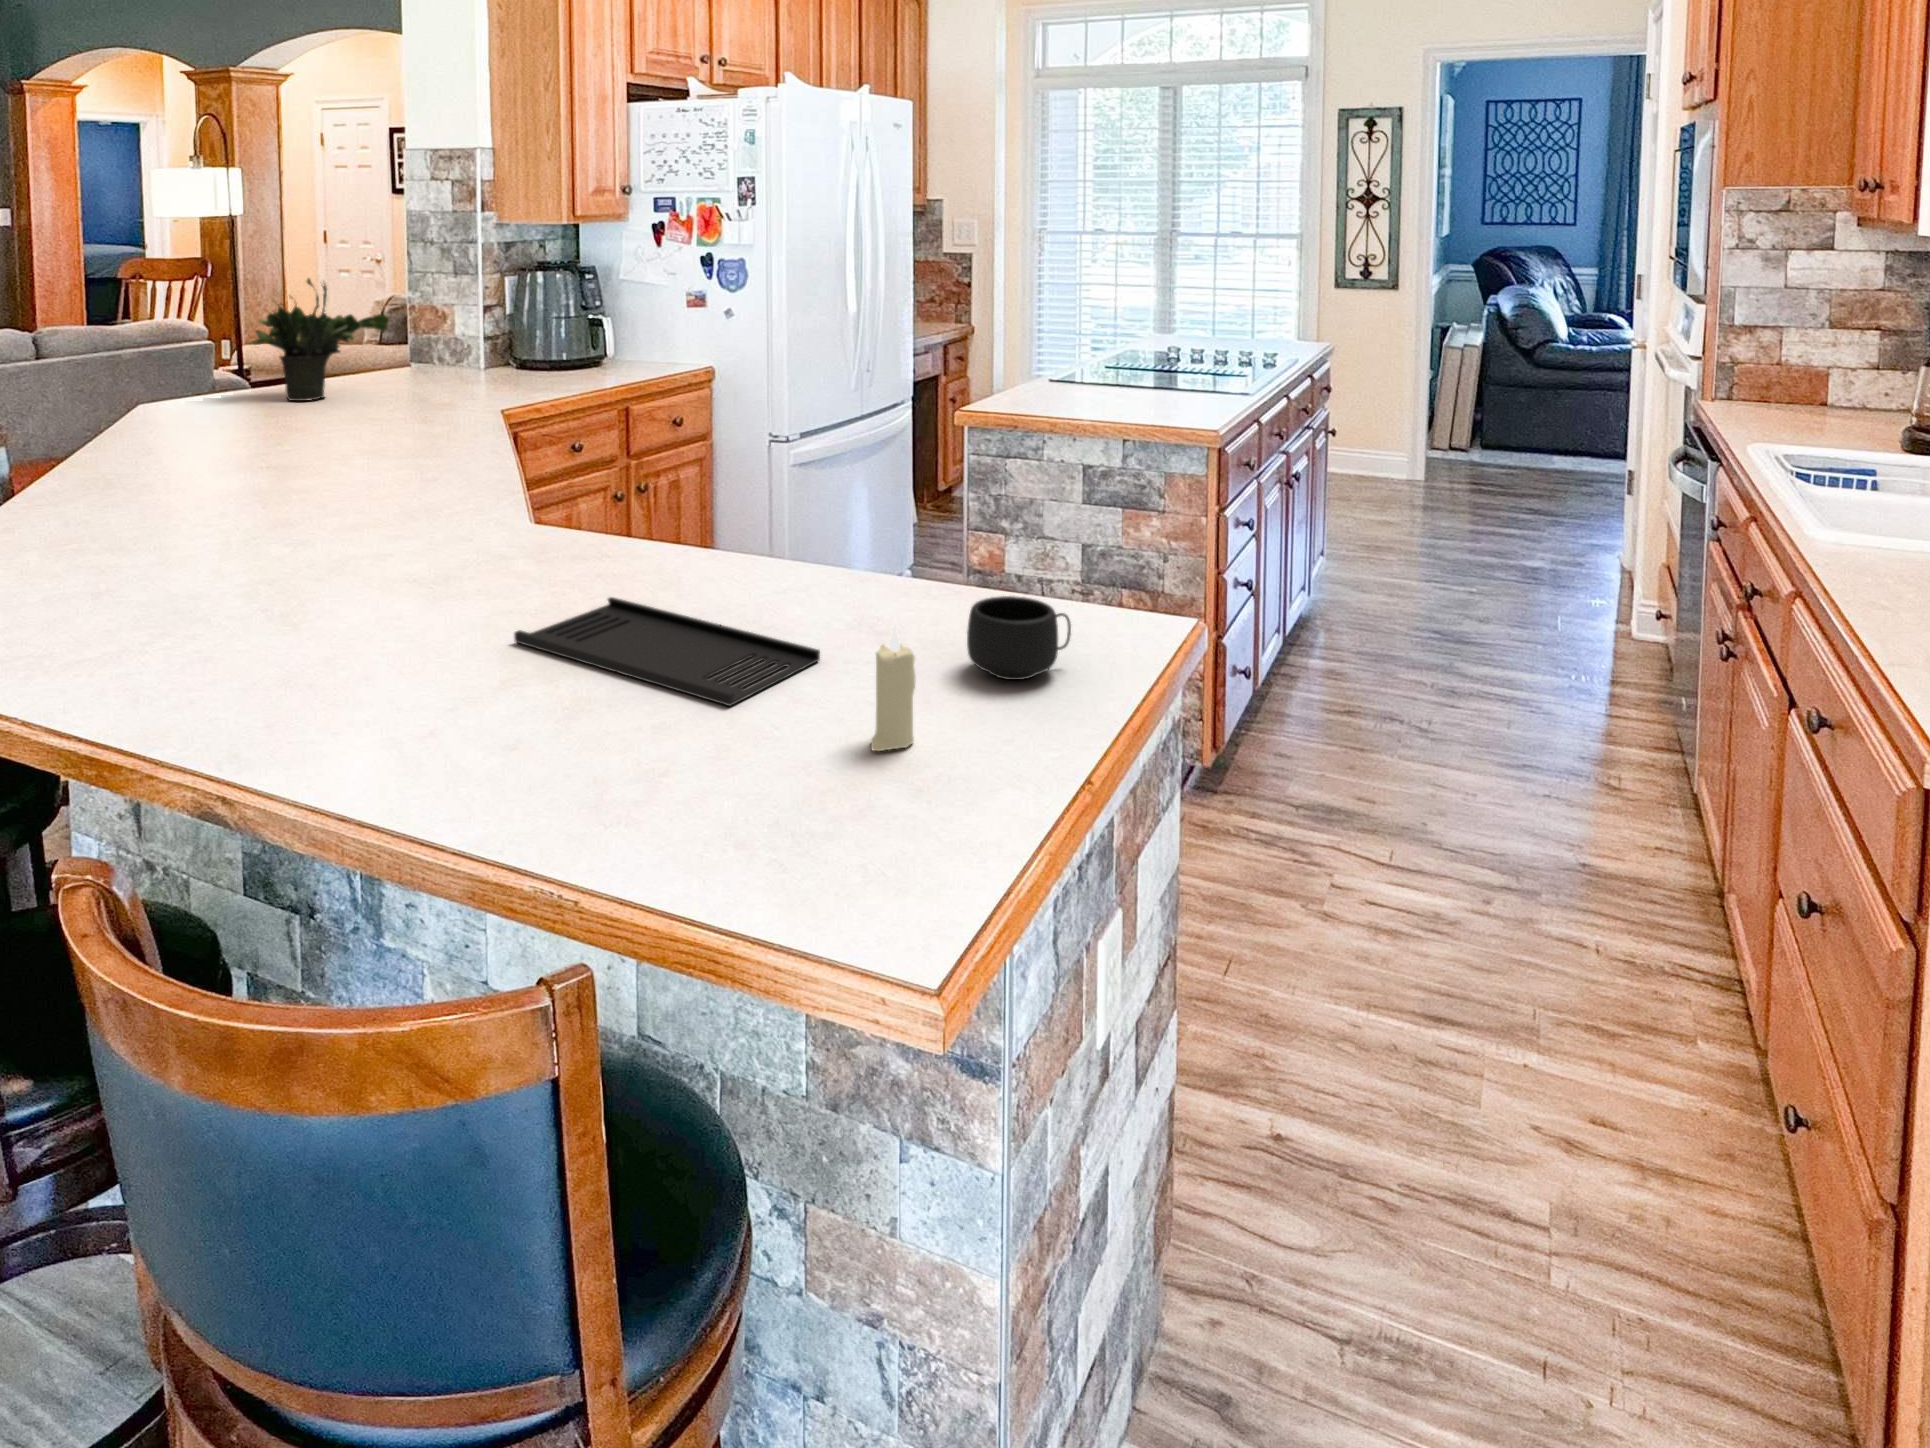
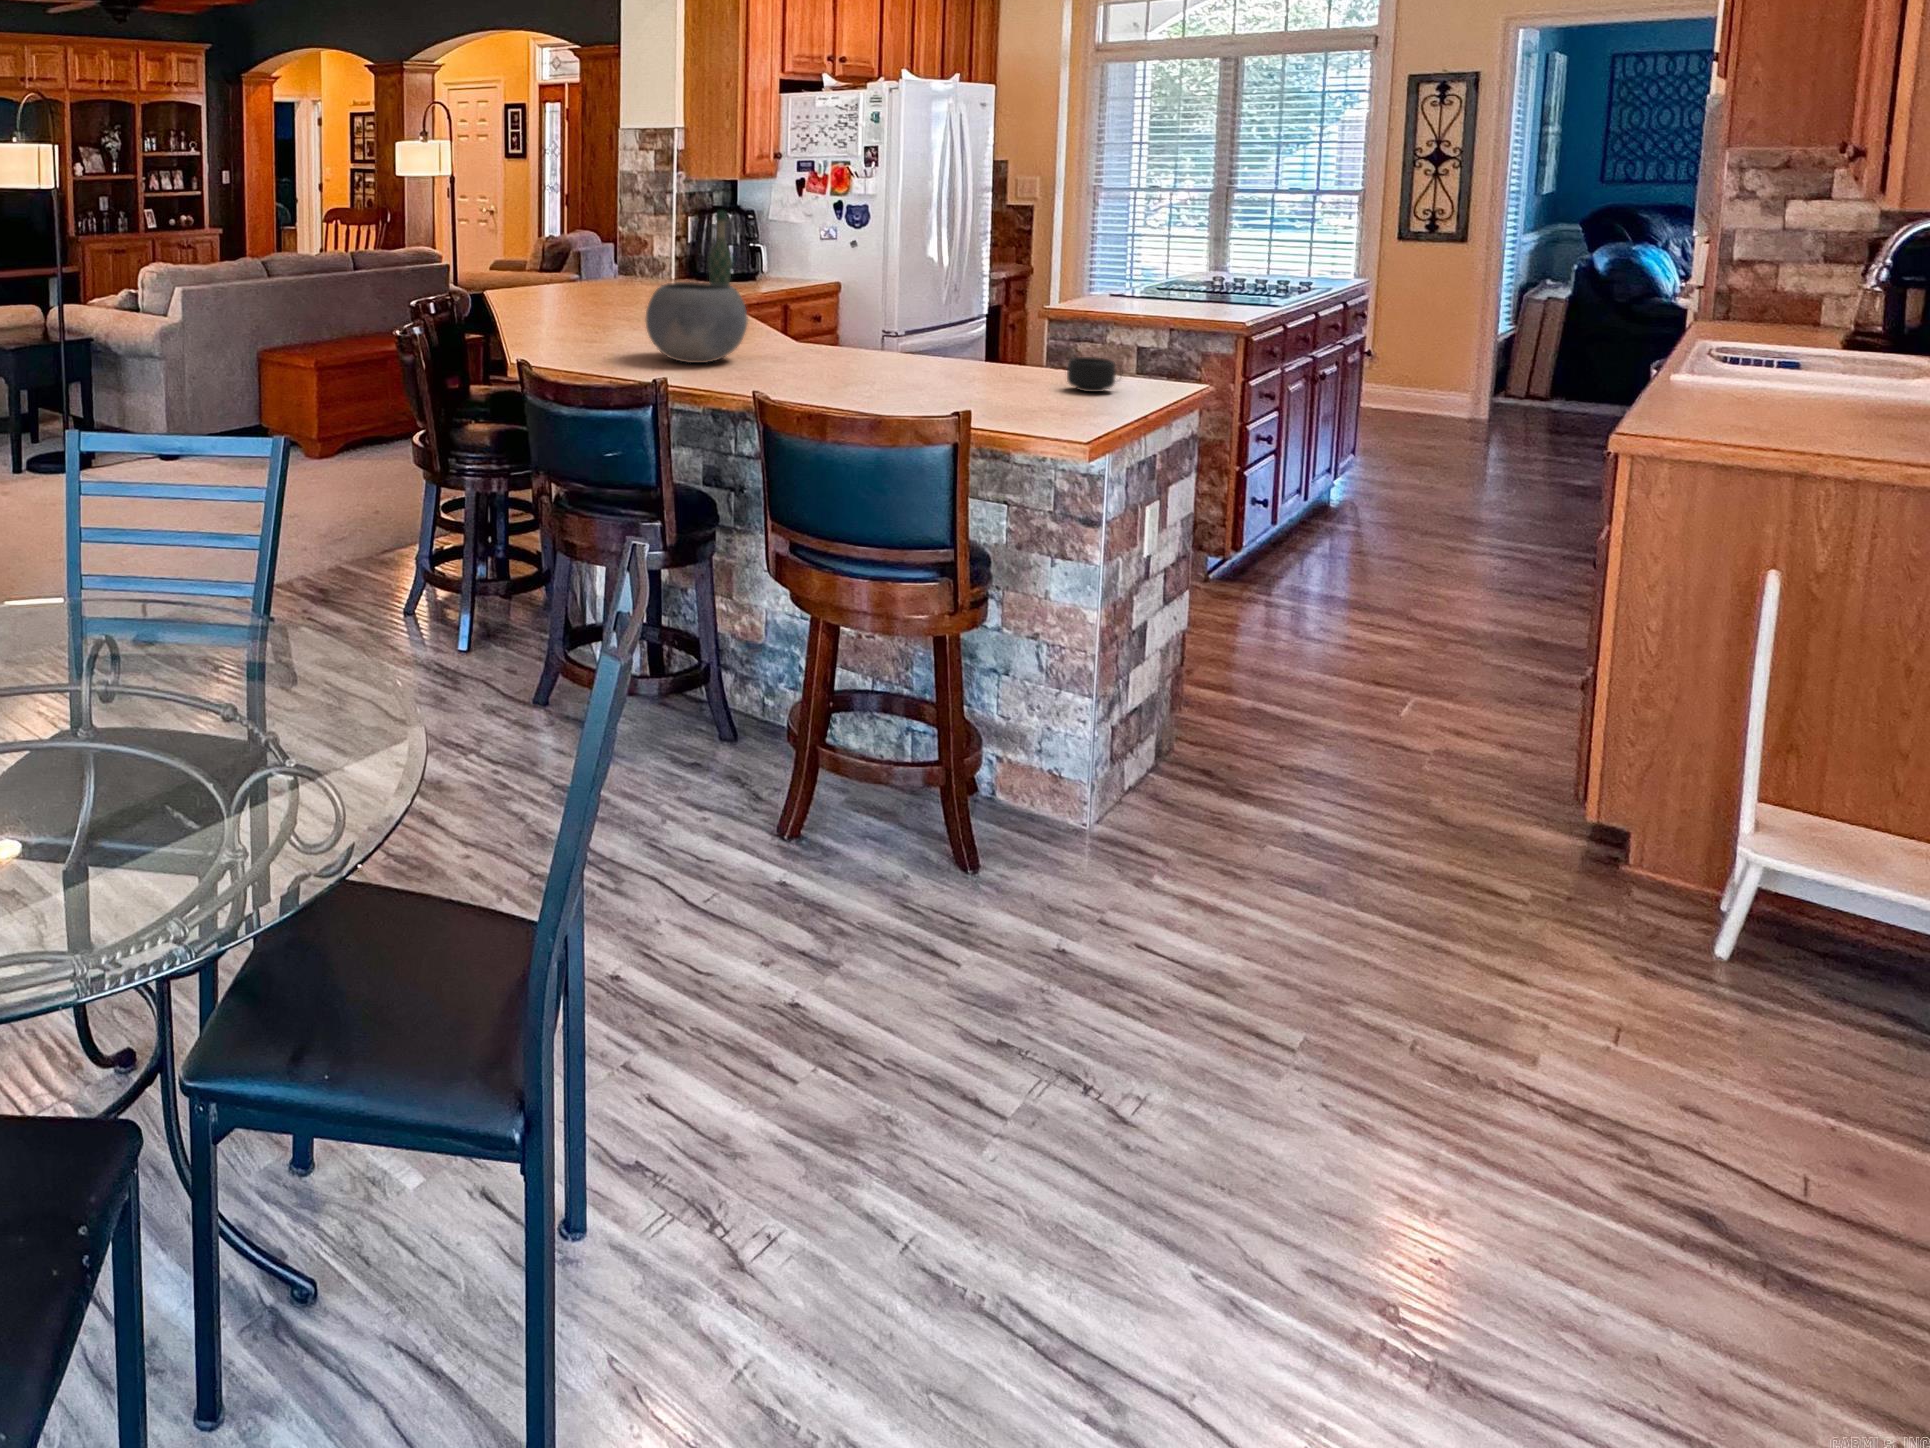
wine bottle: none [500,271,539,390] -> present [708,211,733,285]
potted plant: present [250,278,389,401] -> none [560,213,640,289]
bowl: none [124,444,366,632] -> present [645,282,748,363]
tray: present [514,597,820,706] -> none [832,360,989,391]
candle: present [871,625,916,751] -> none [1024,349,1047,403]

